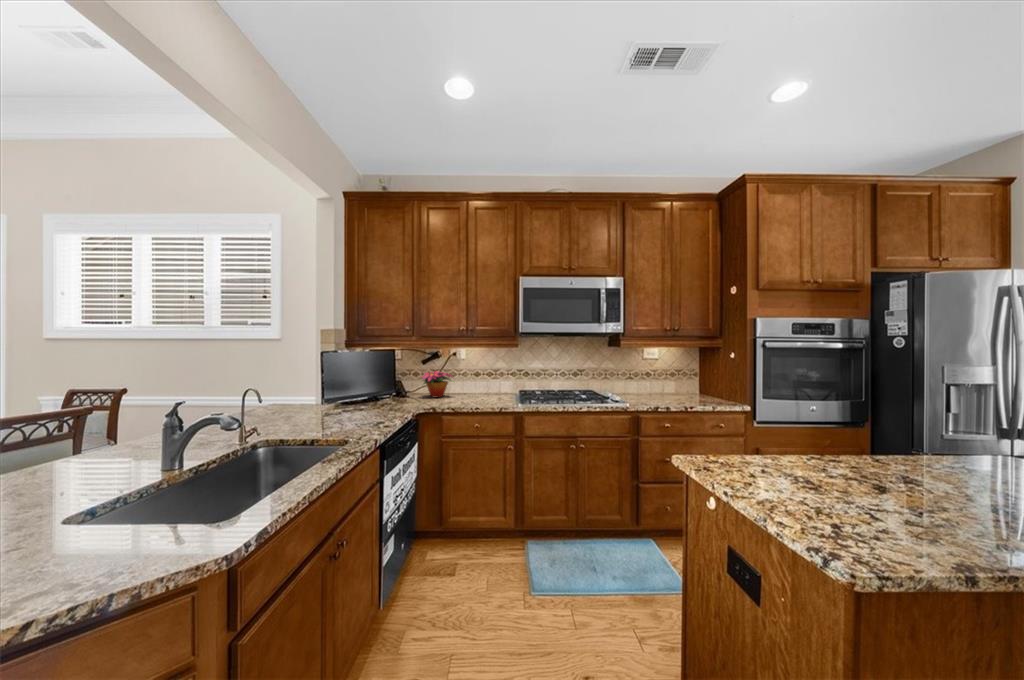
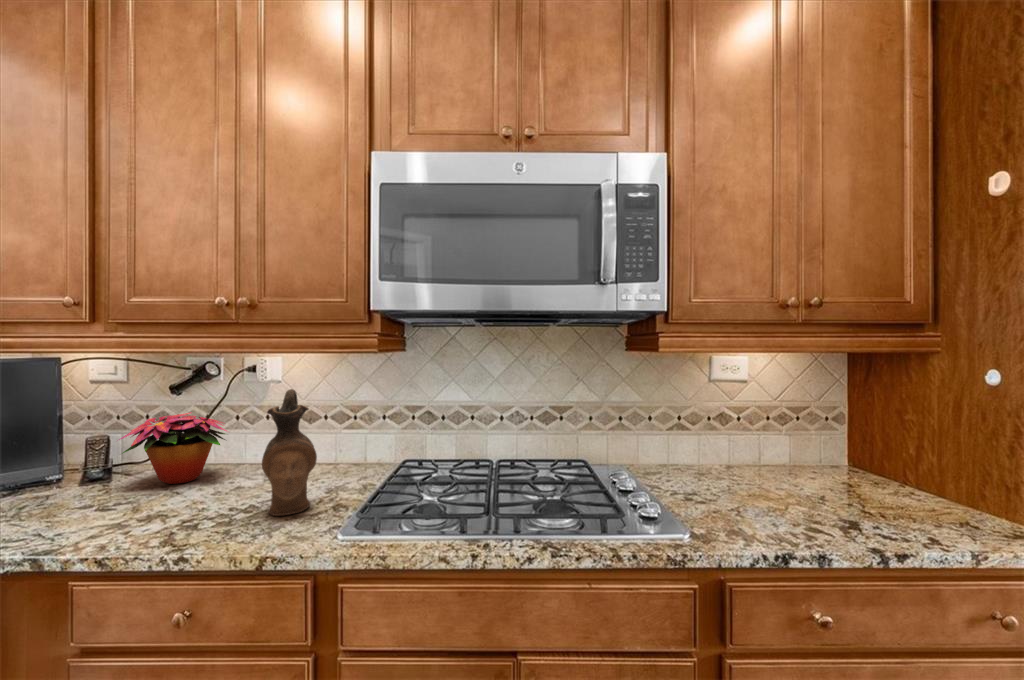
ceramic pitcher: none [486,360,504,402] -> present [262,389,317,516]

